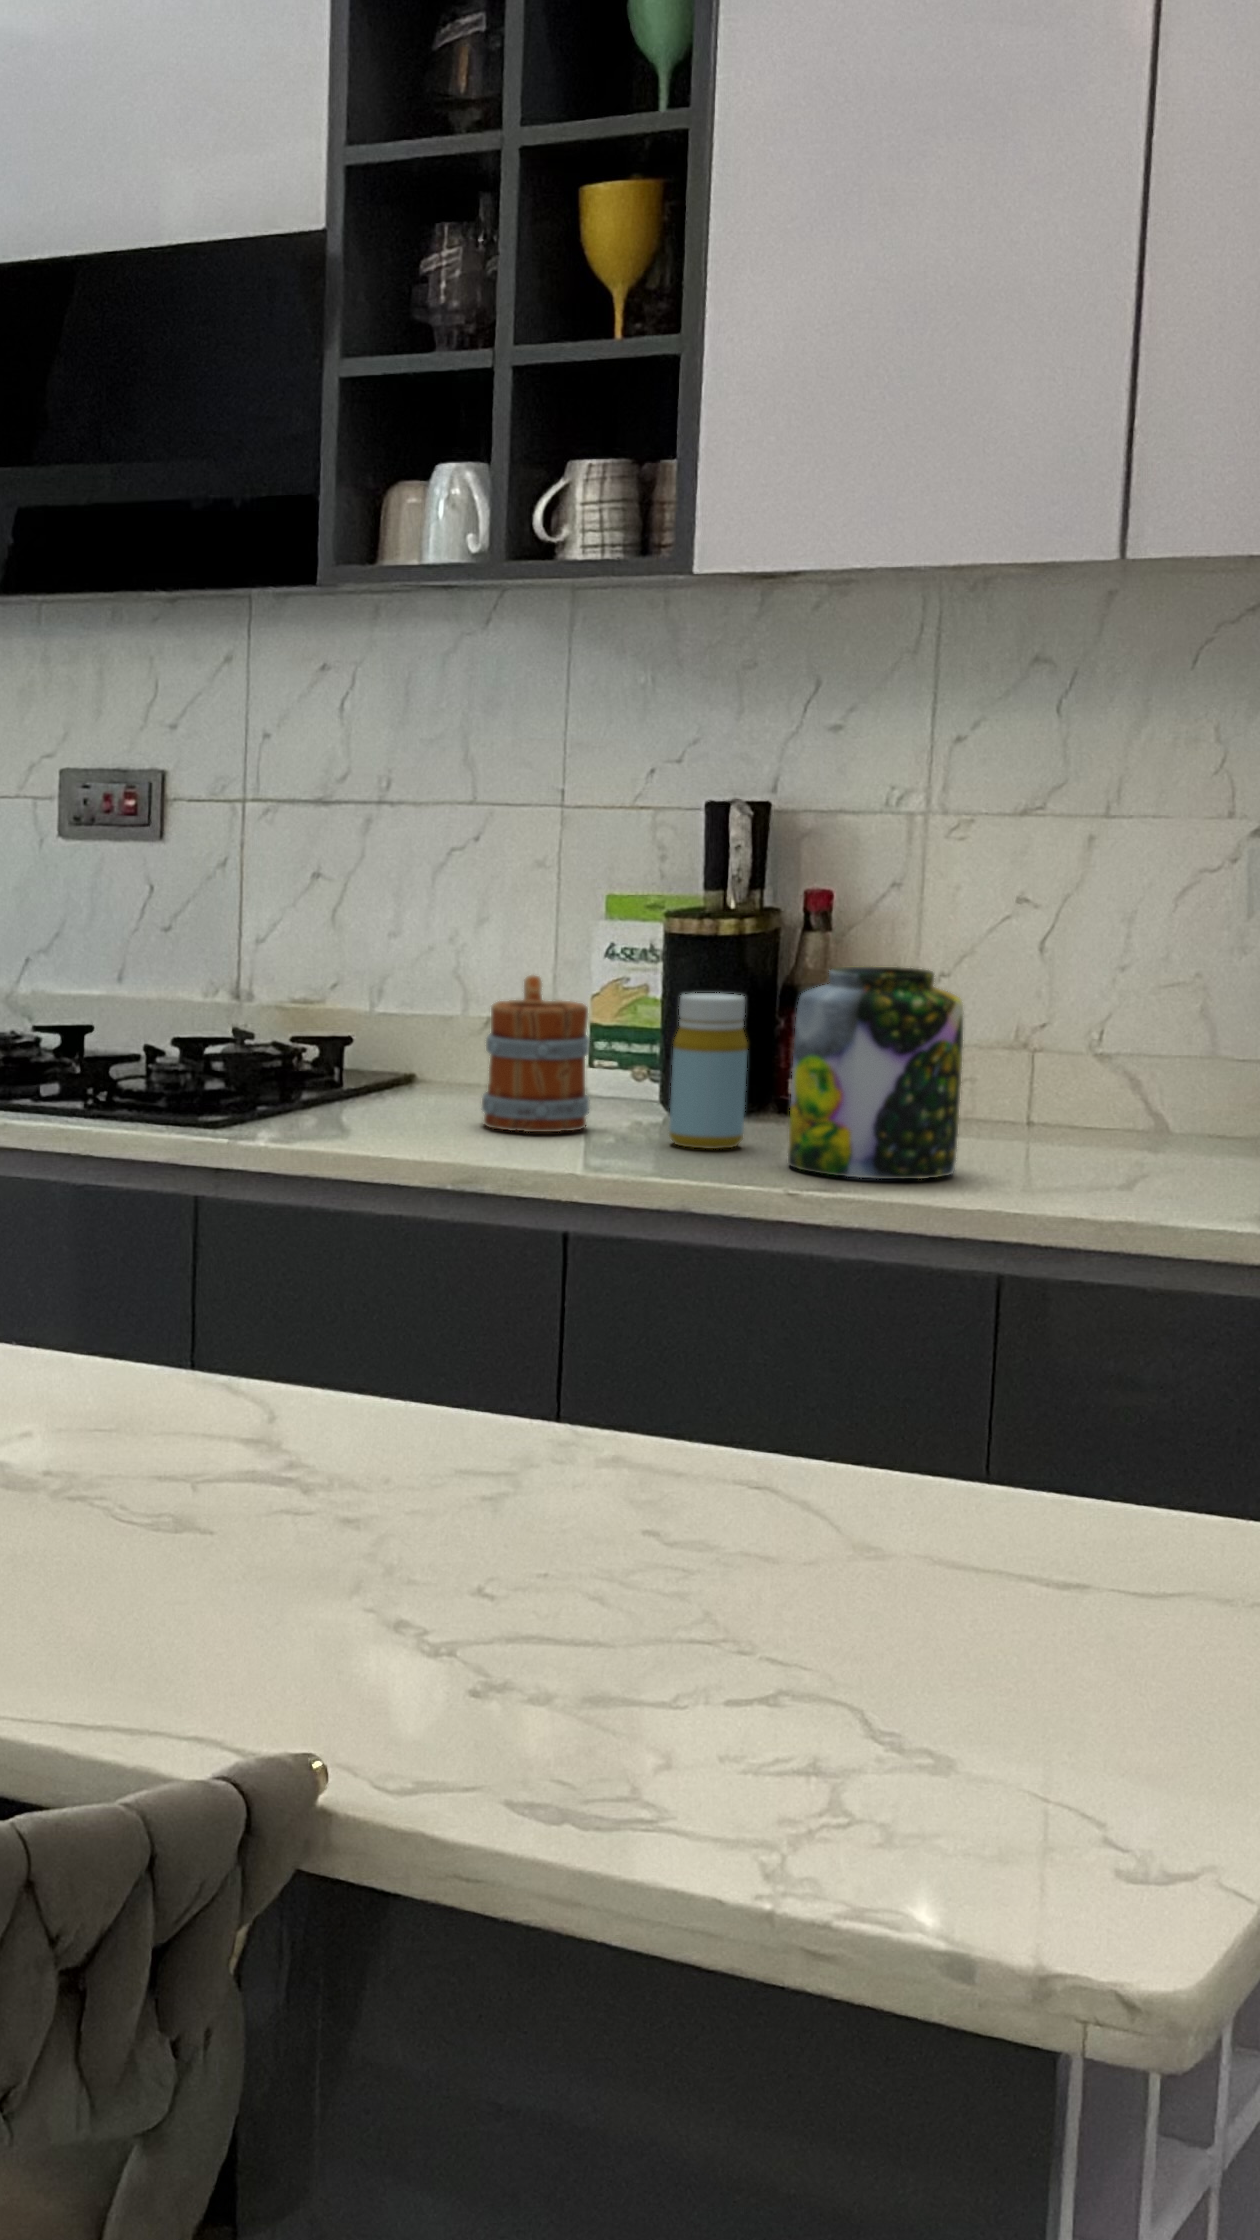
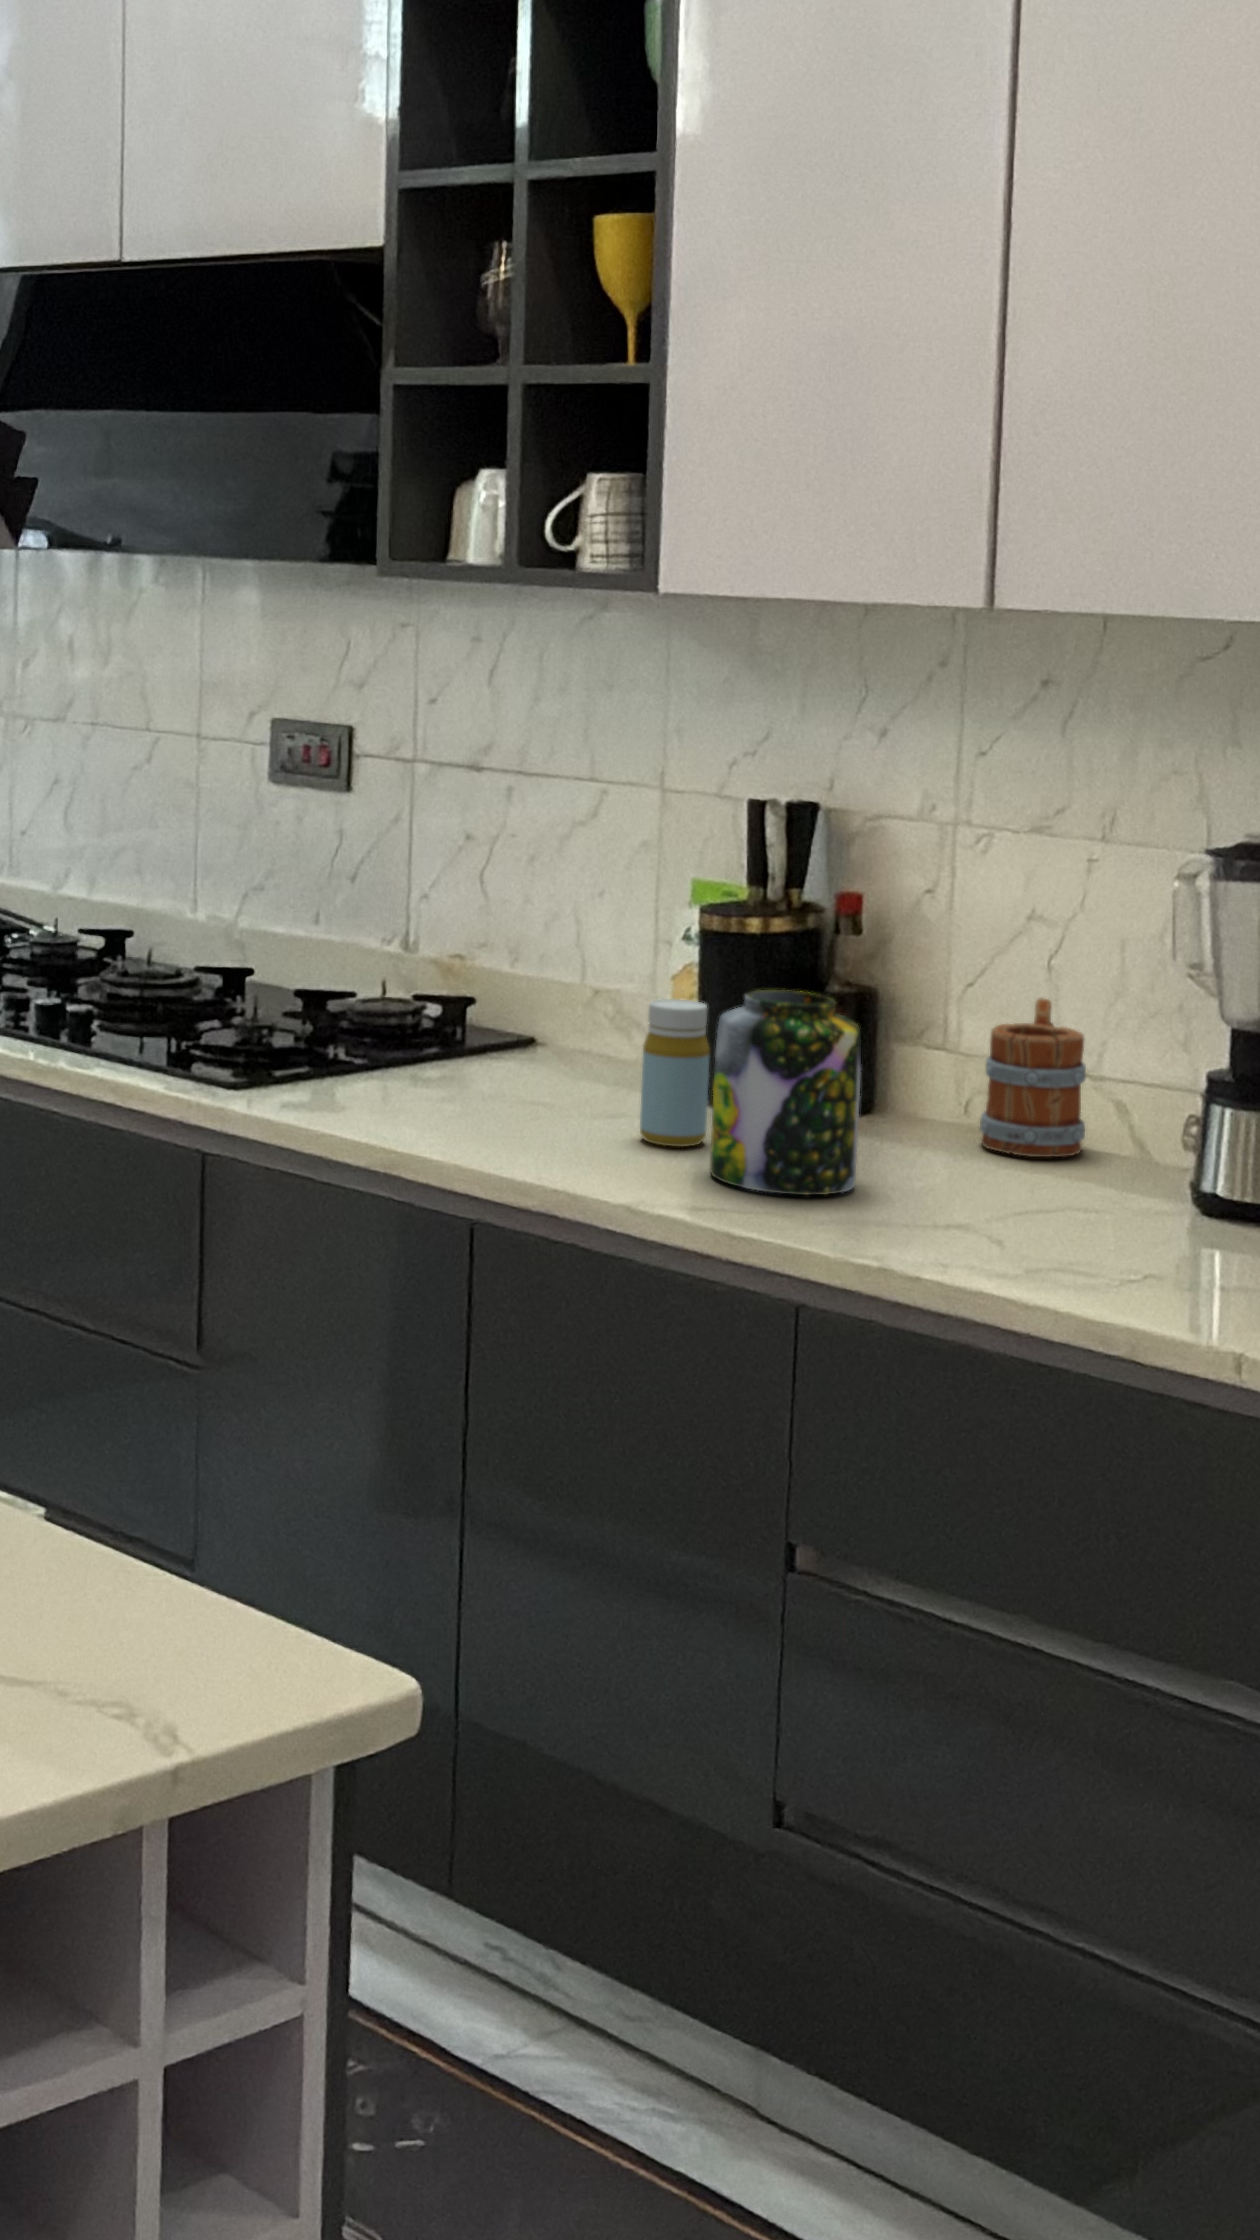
mug: present [482,976,590,1132] -> present [980,998,1086,1157]

